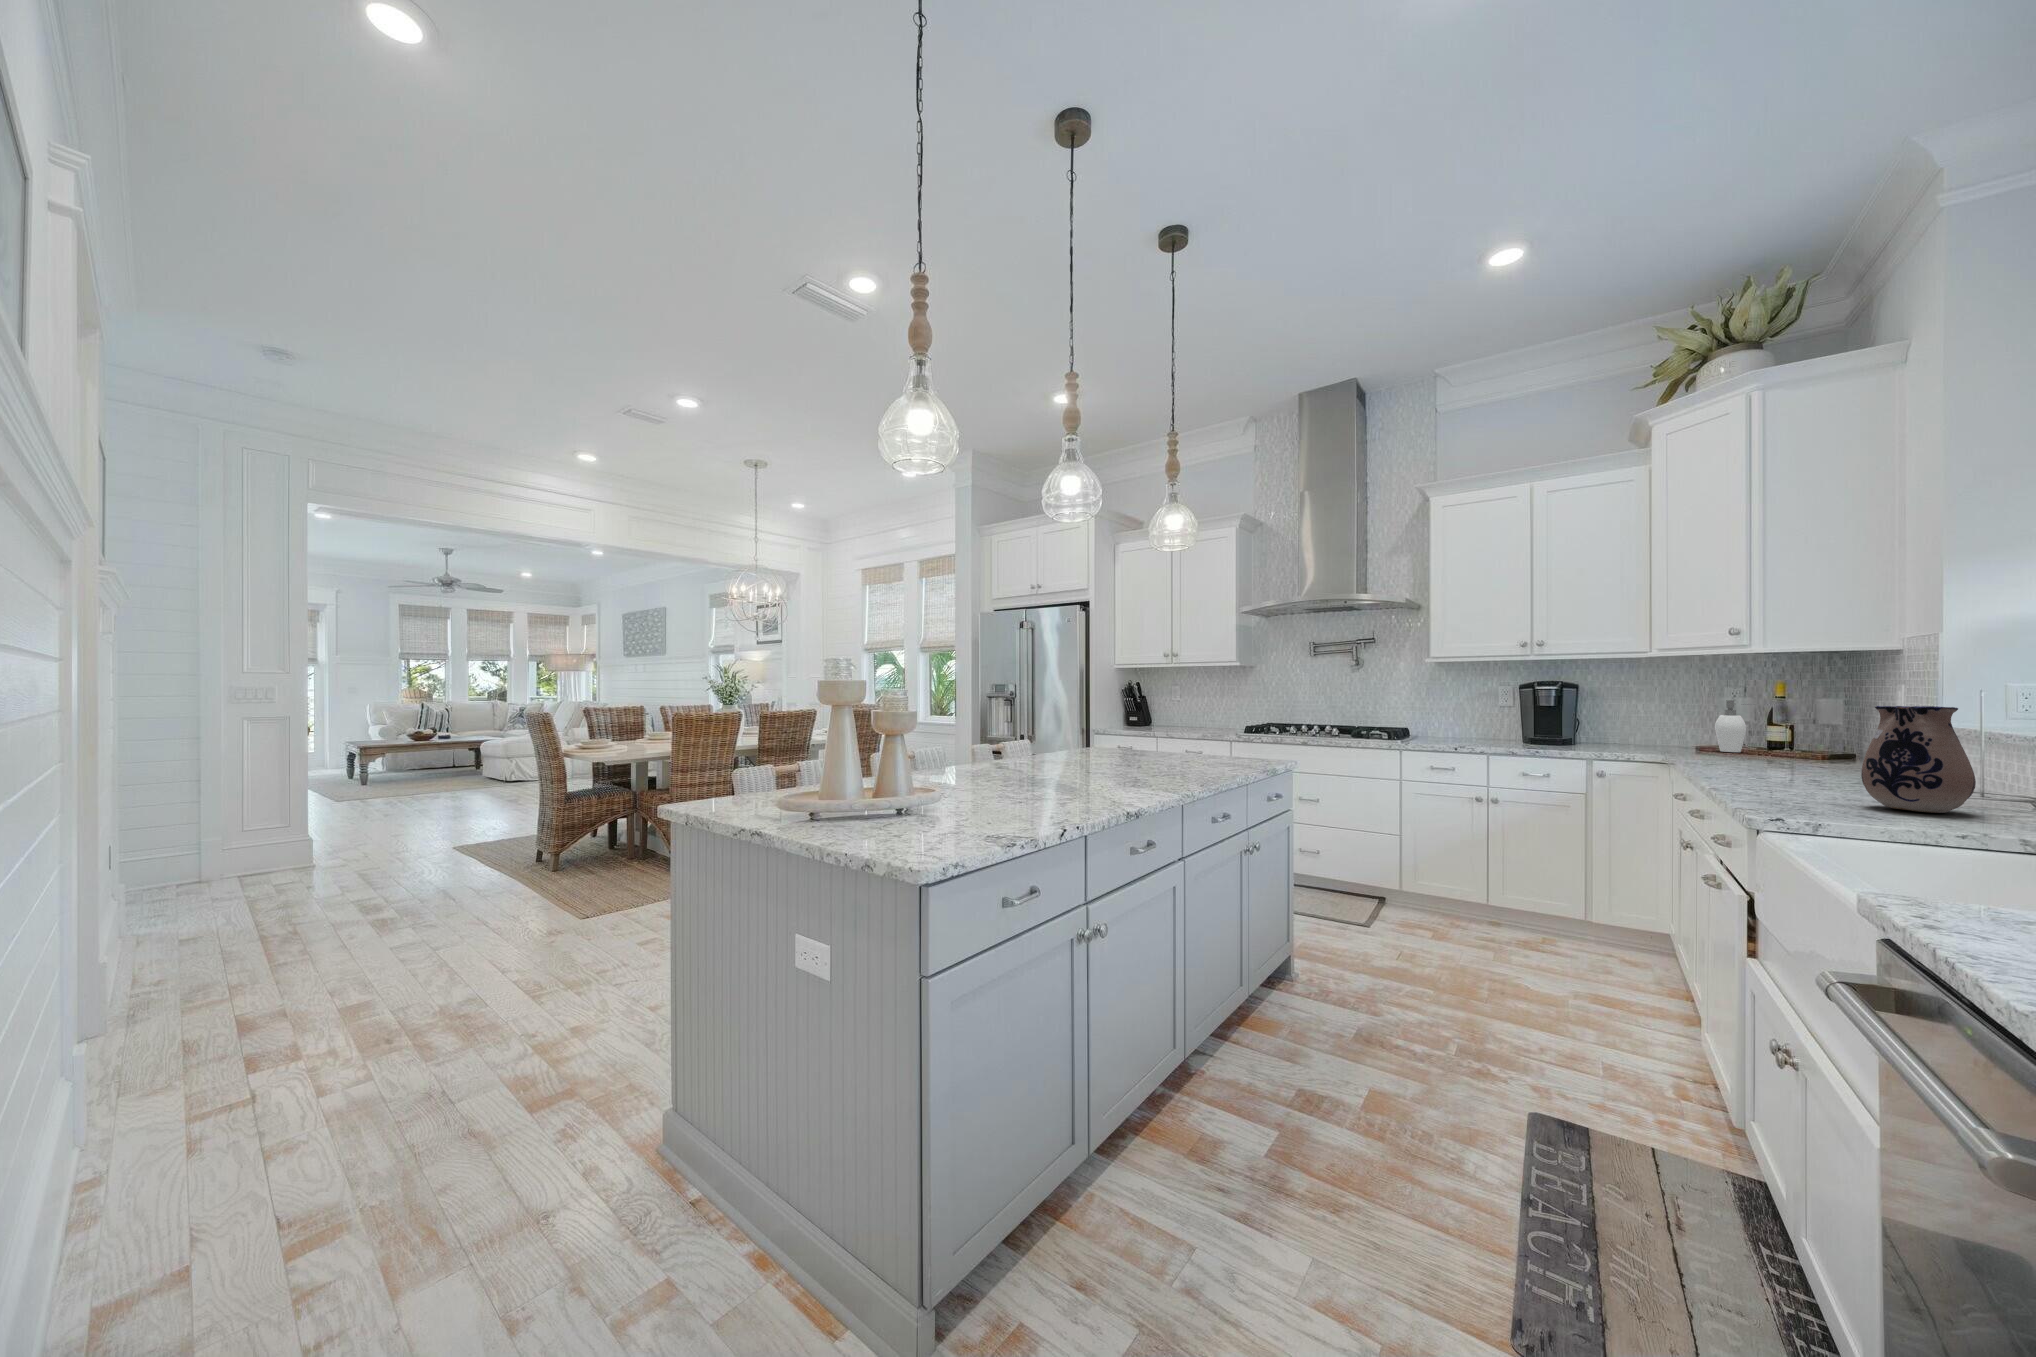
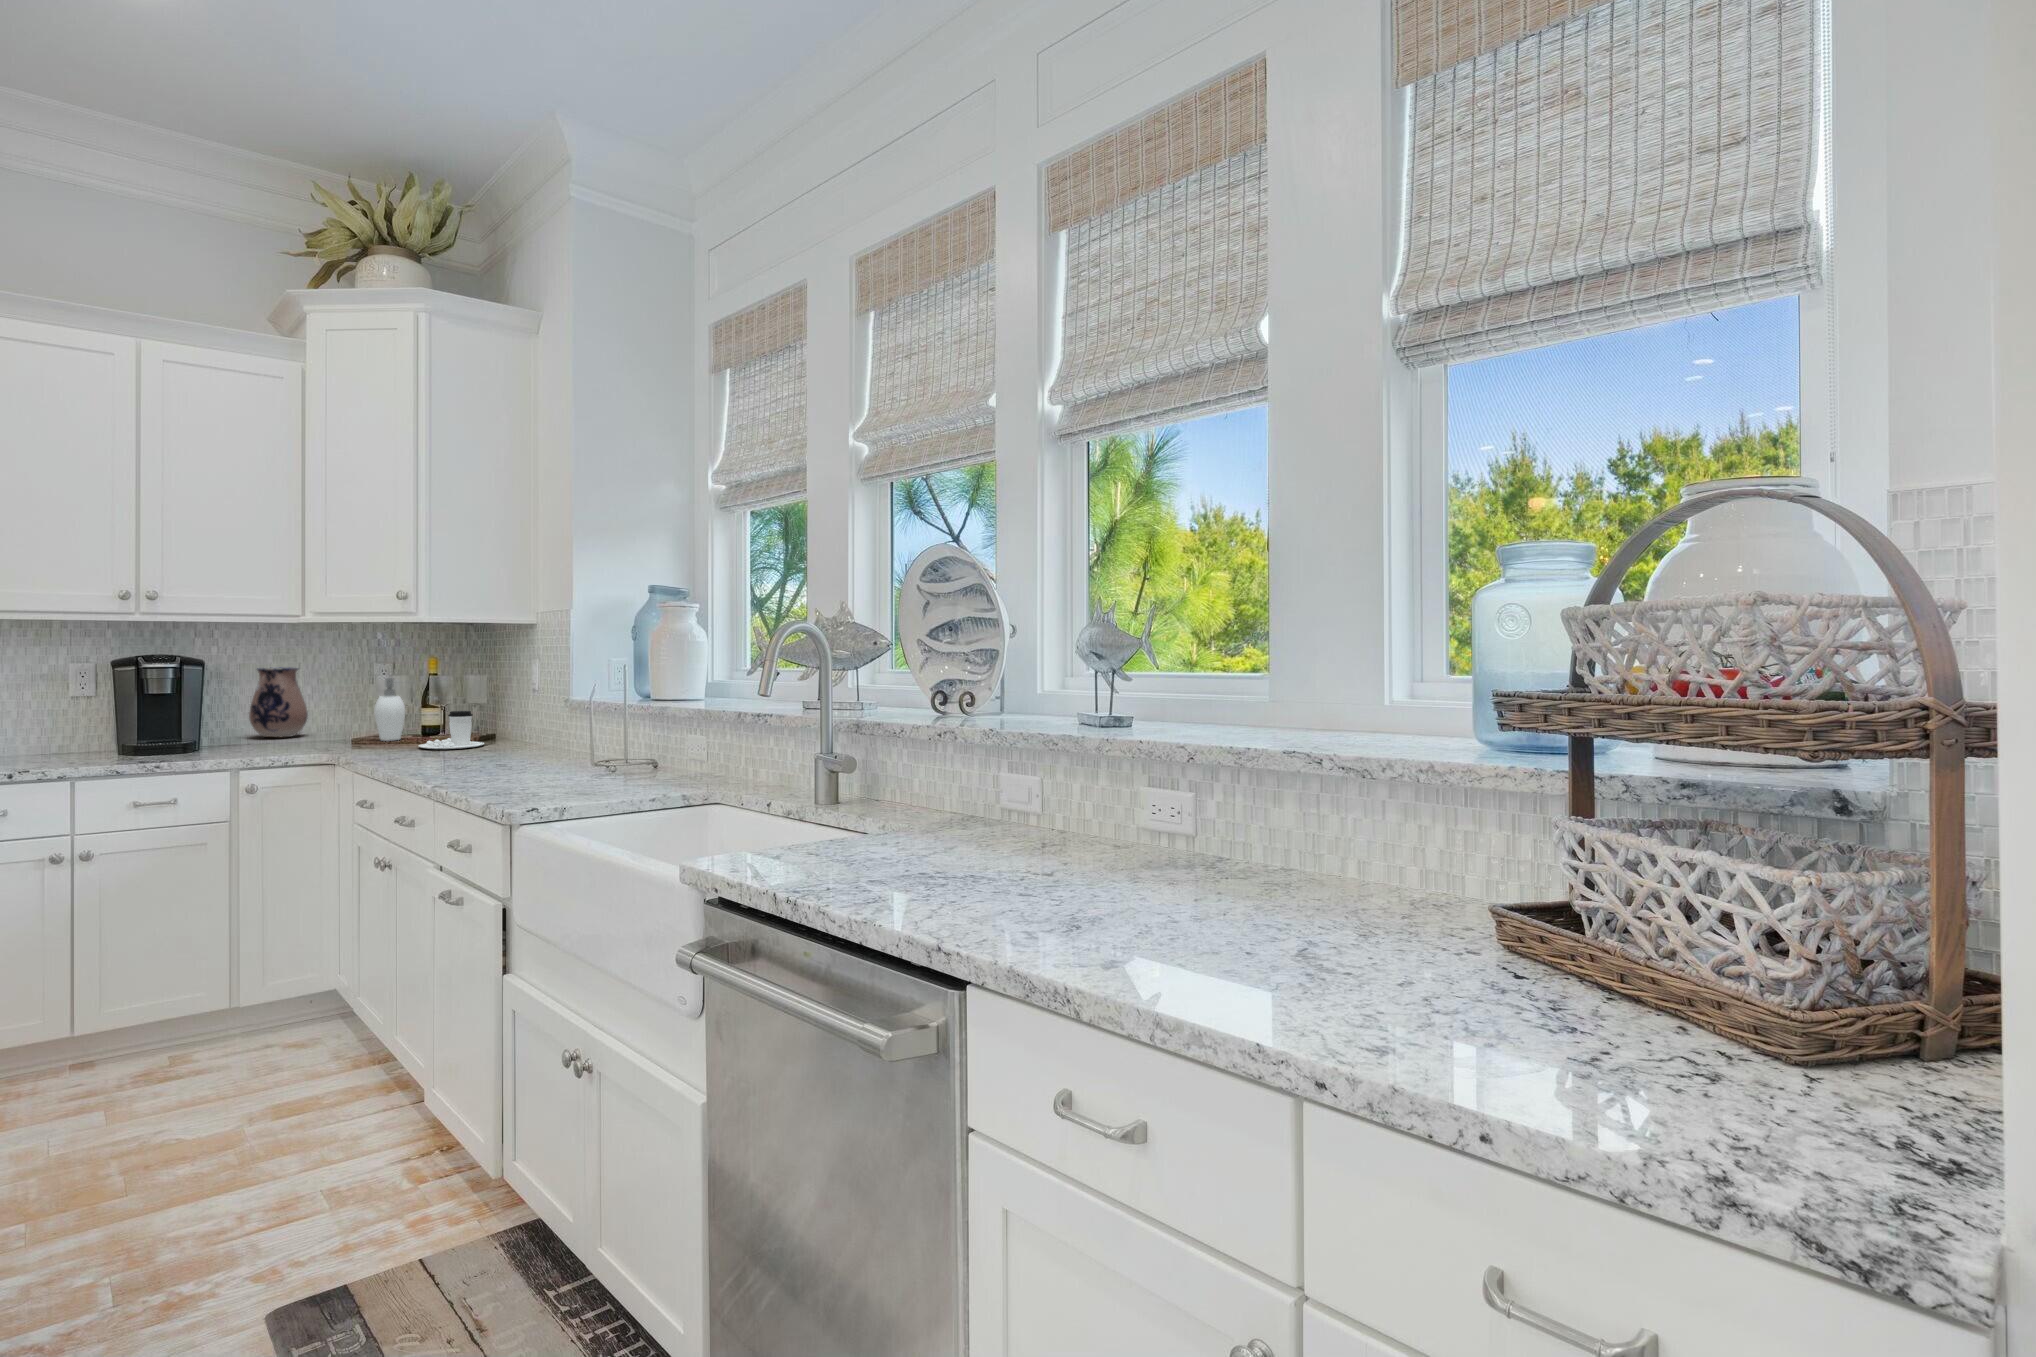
ceramic pitcher: present [1861,706,1976,813] -> present [249,667,308,737]
coffee cup: none [1749,729,1823,762] -> present [419,711,484,749]

